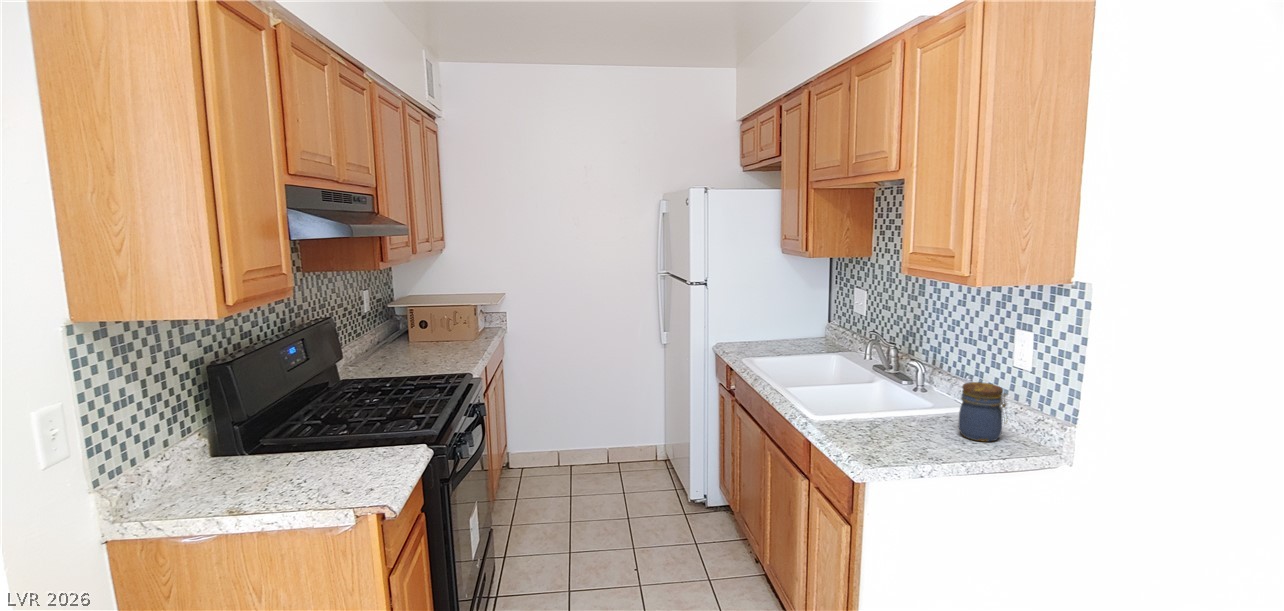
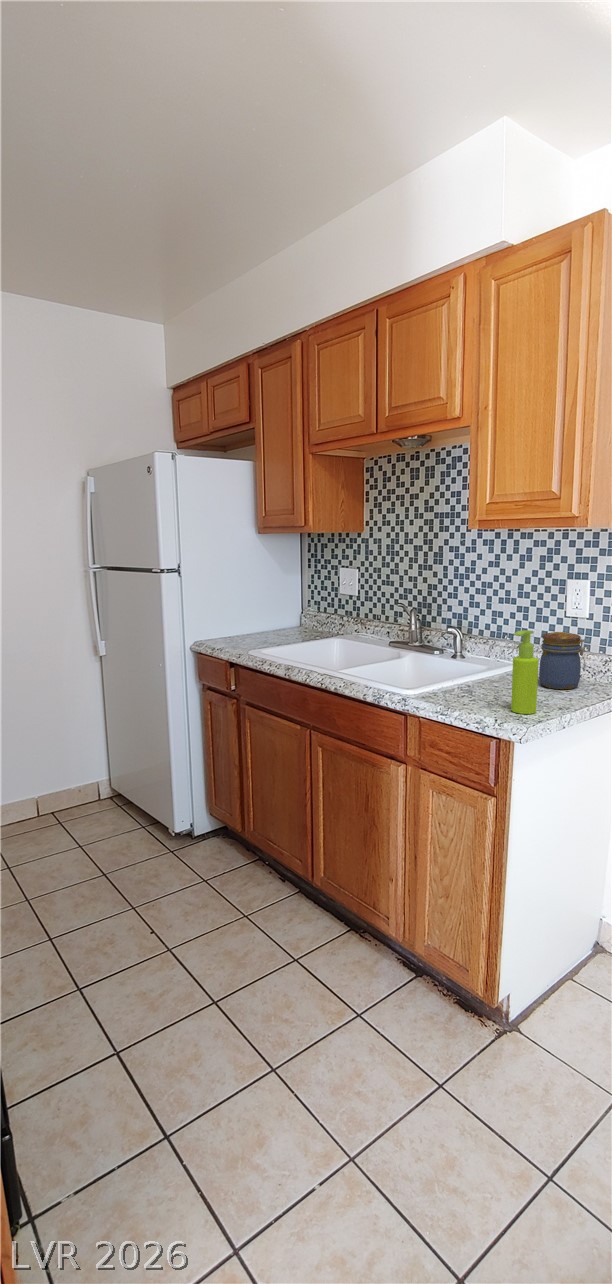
soap dispenser: none [885,380,912,458] -> present [511,630,539,714]

